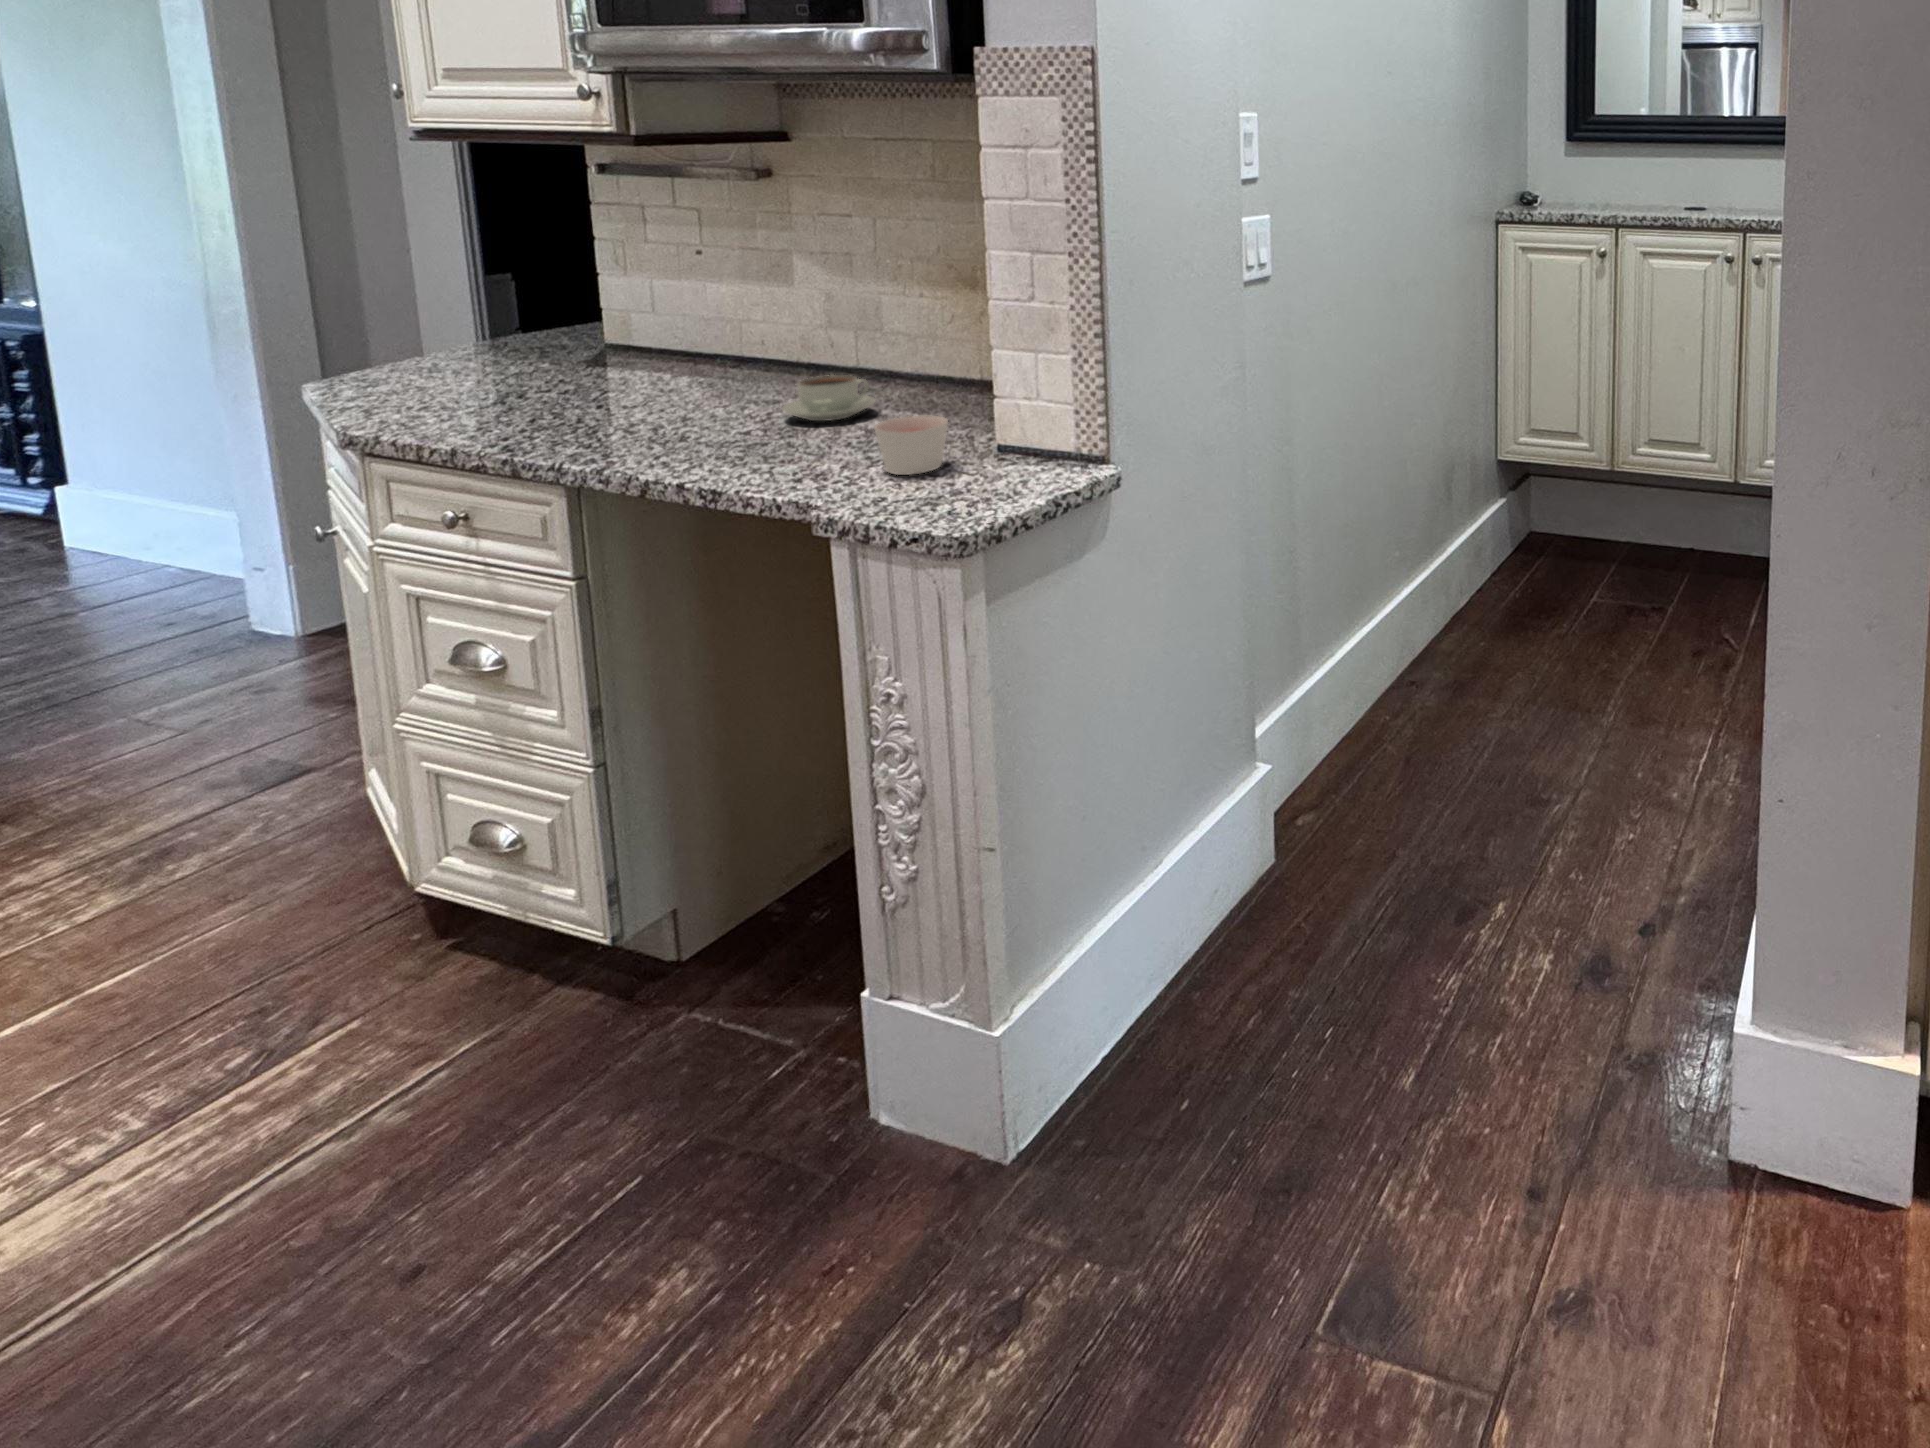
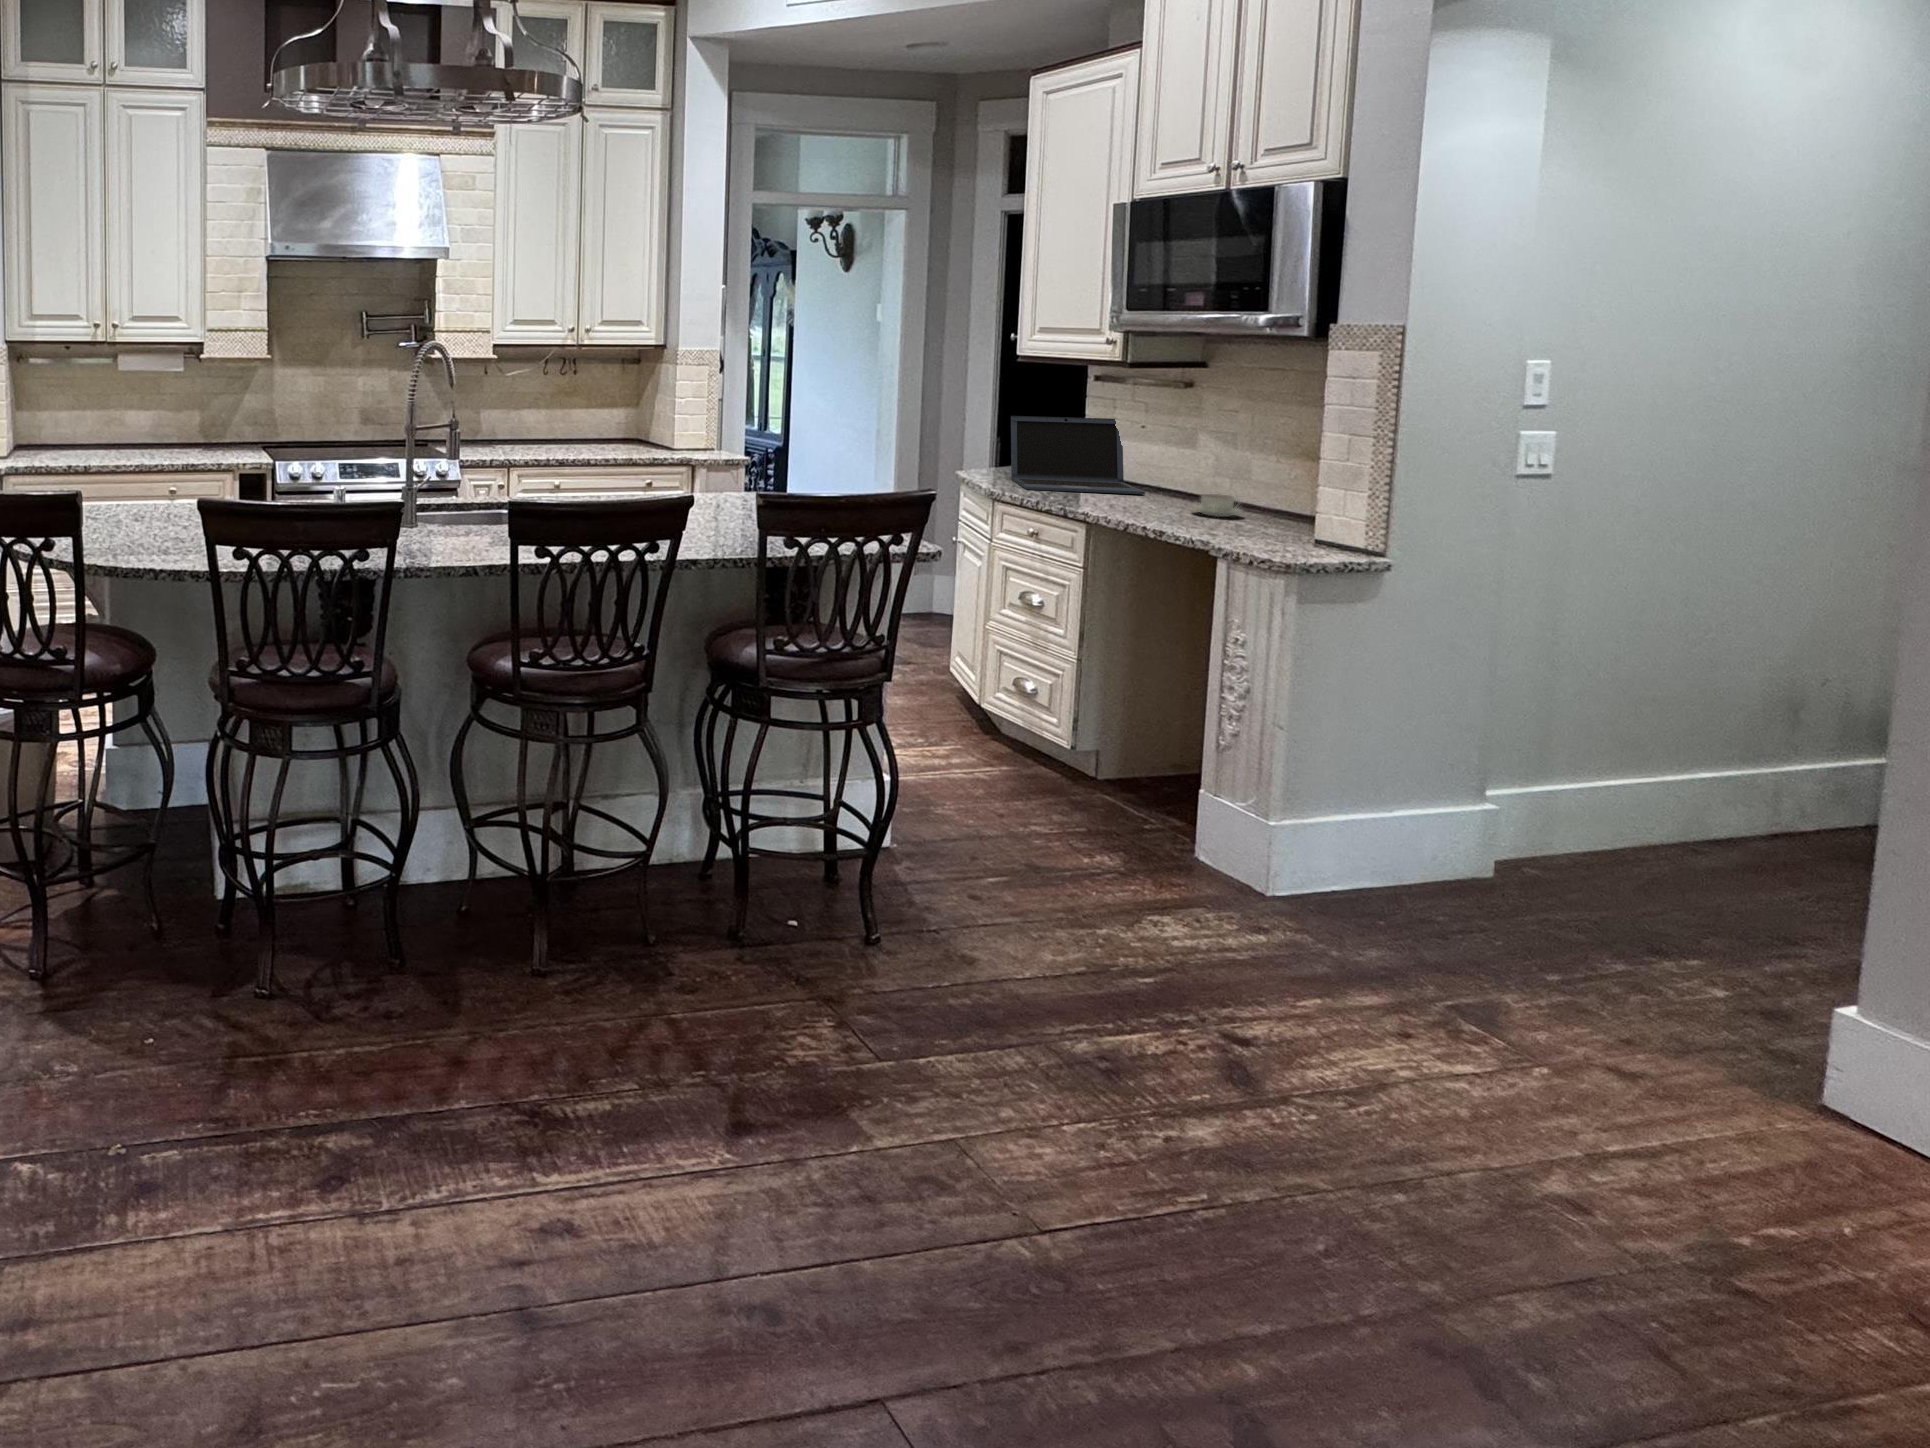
laptop: none [401,242,706,419] -> present [1011,416,1145,494]
candle: present [875,416,948,475] -> none [1246,512,1288,540]

